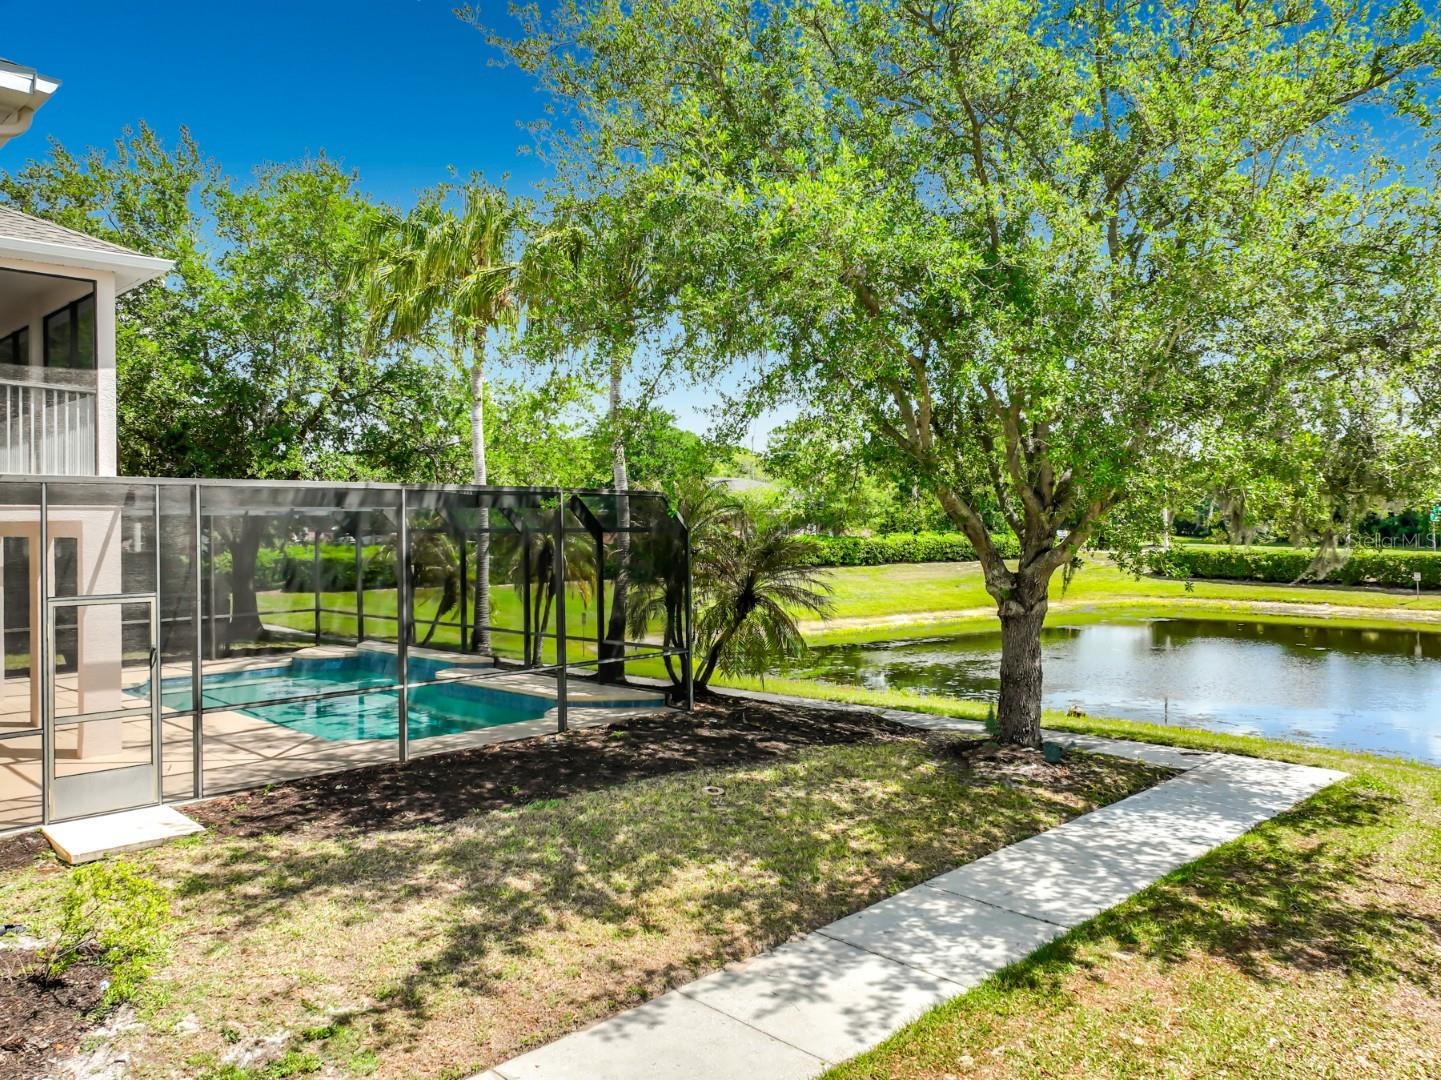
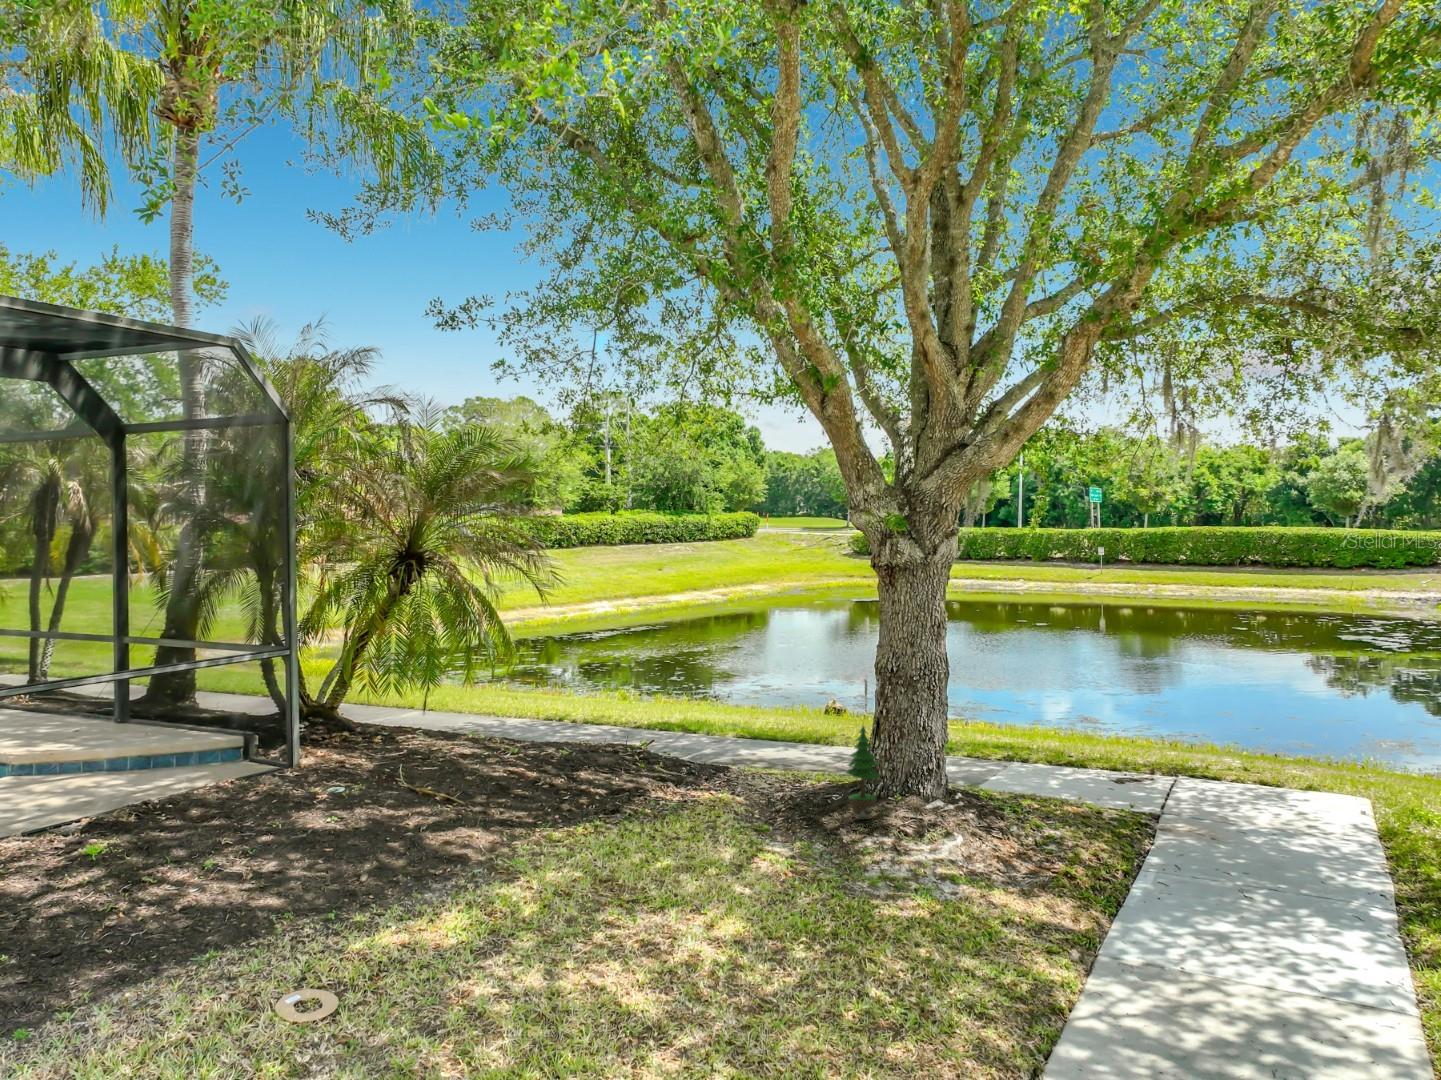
watering can: present [1042,740,1076,762] -> none [939,777,1004,820]

